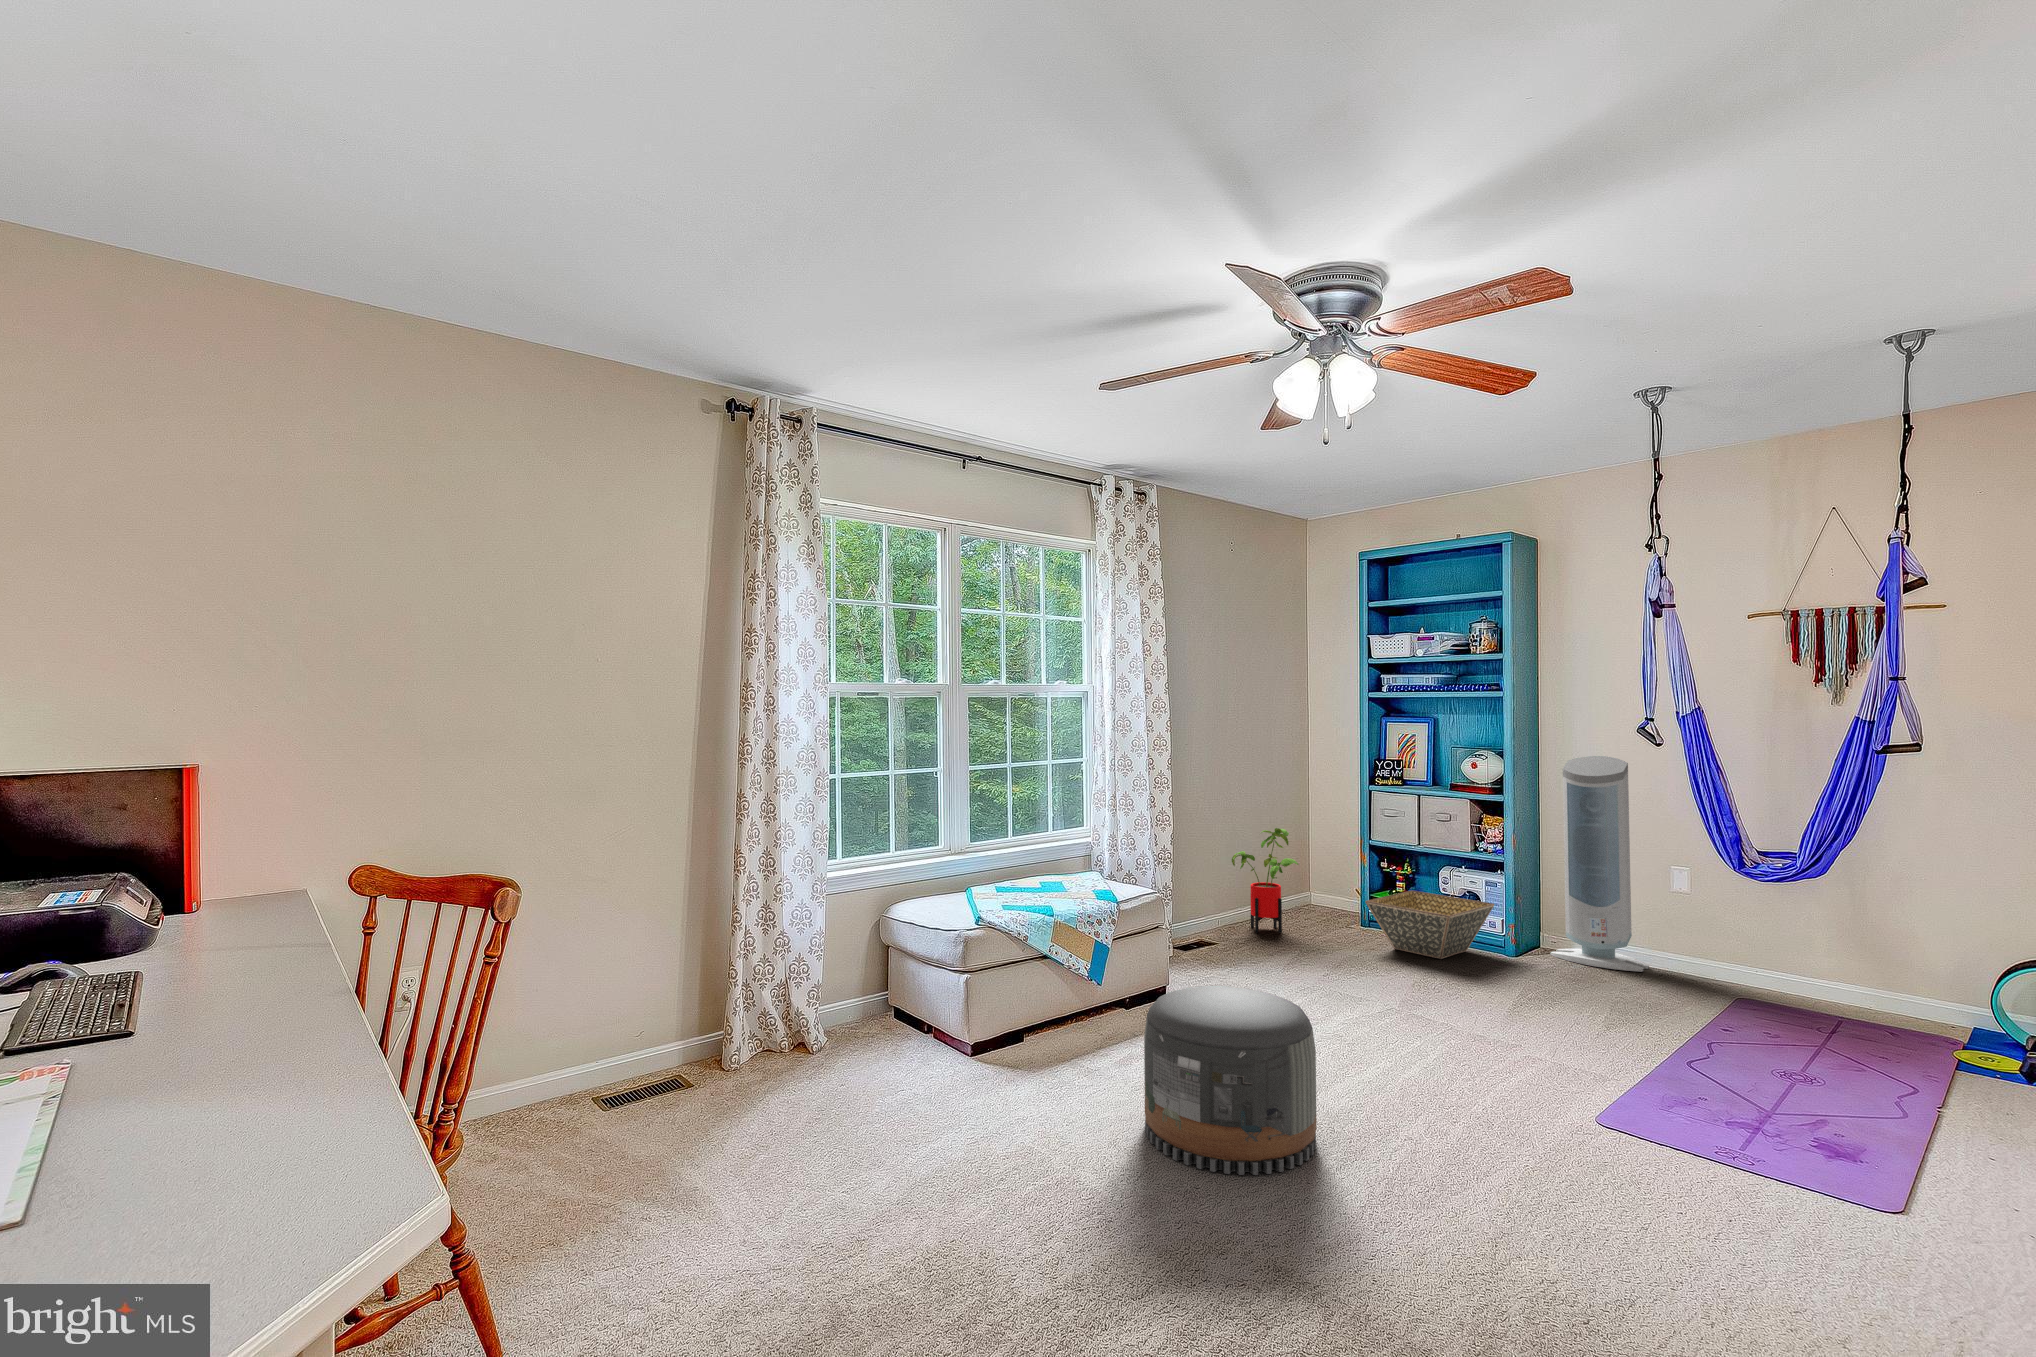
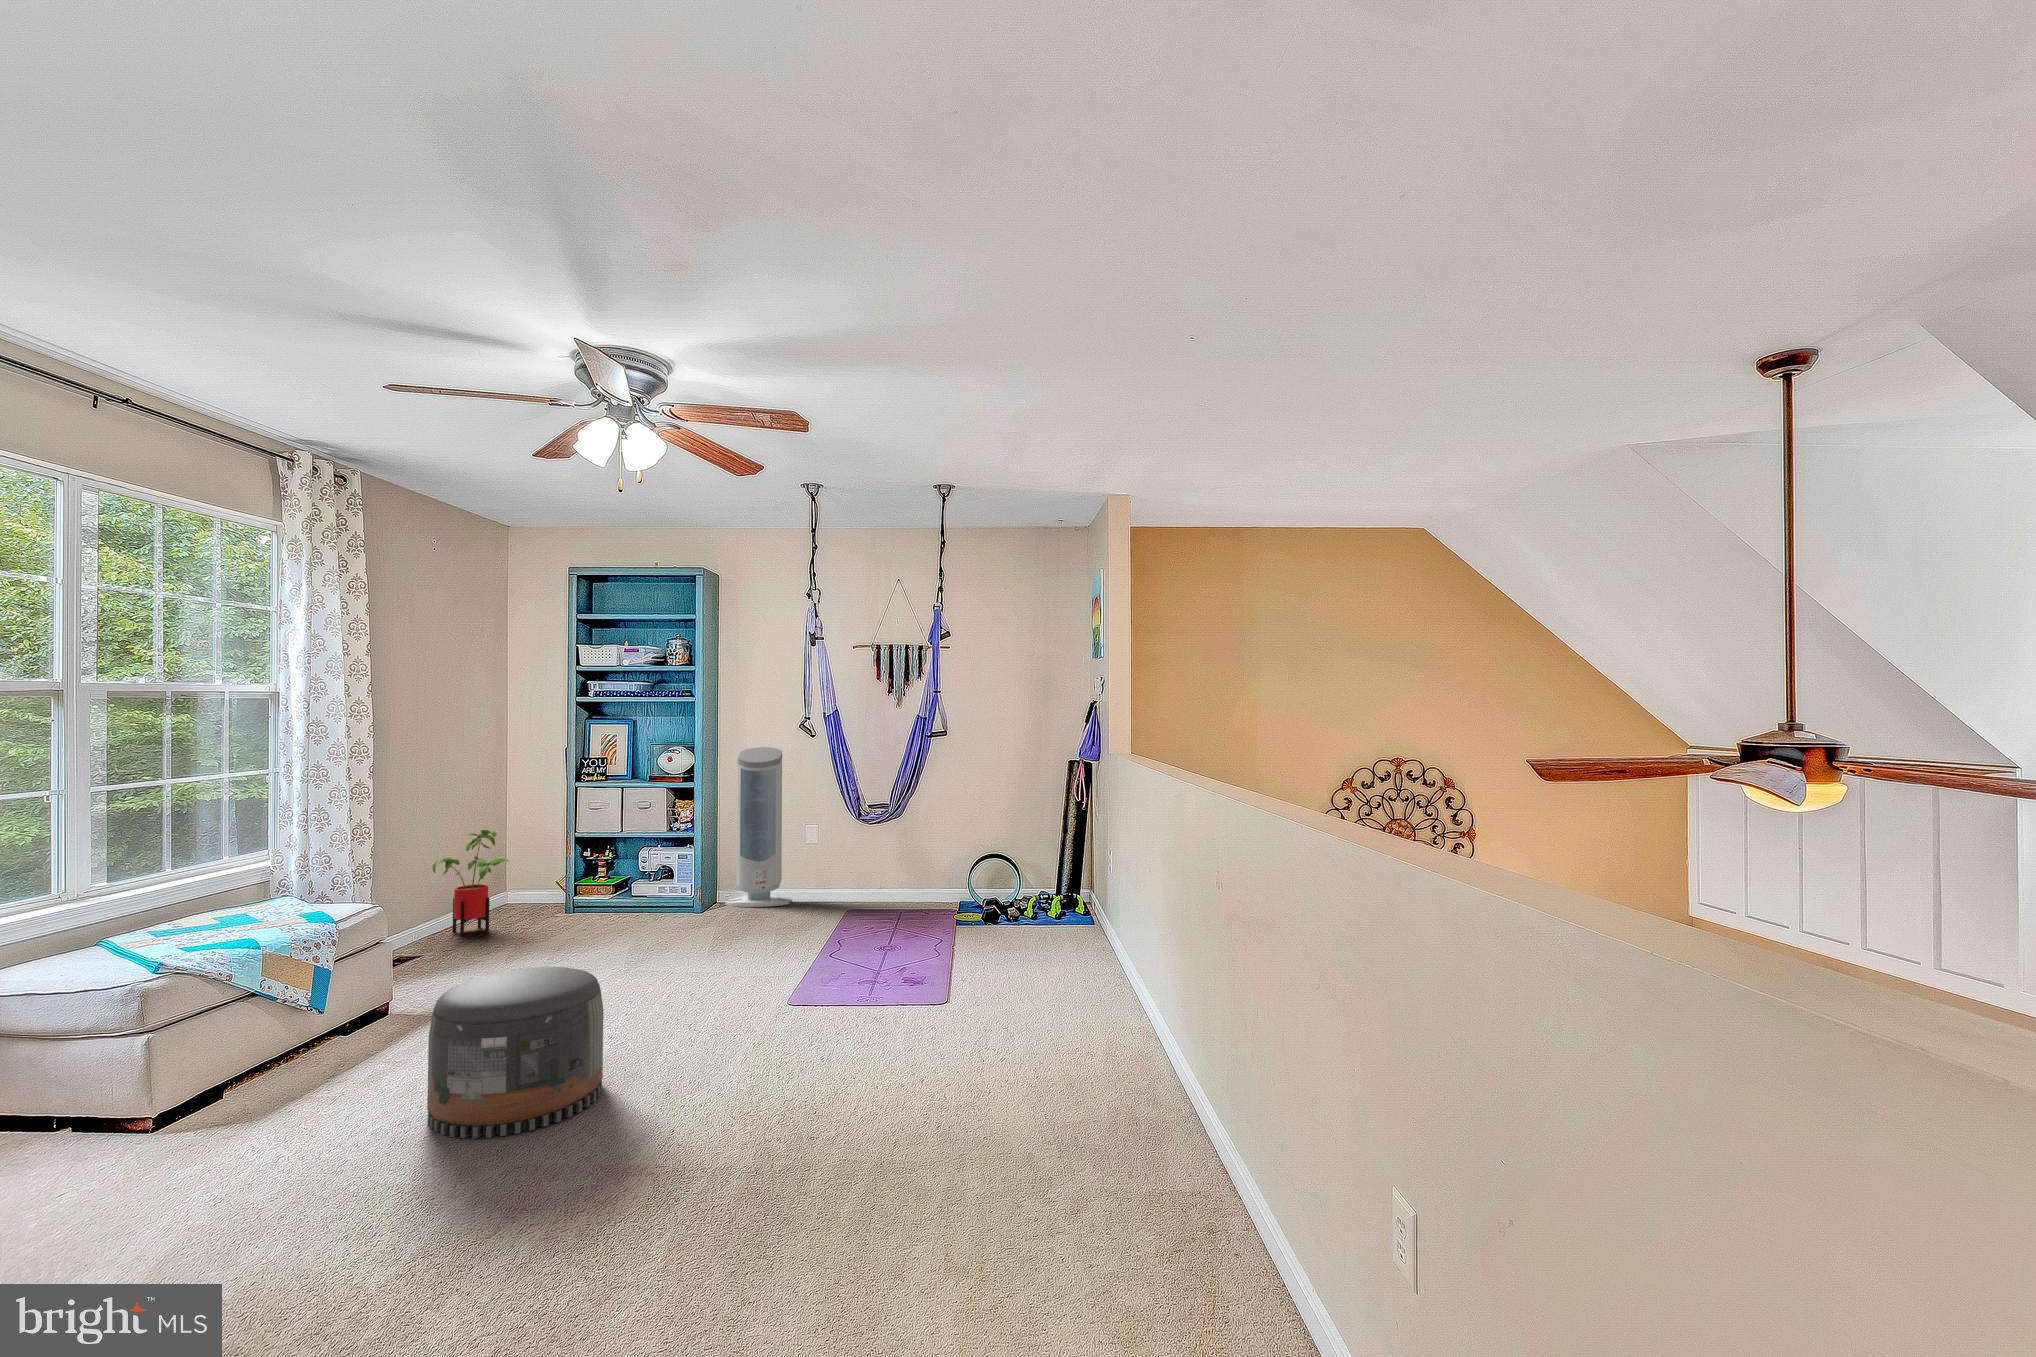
basket: present [1365,890,1495,959] -> none [577,871,686,924]

